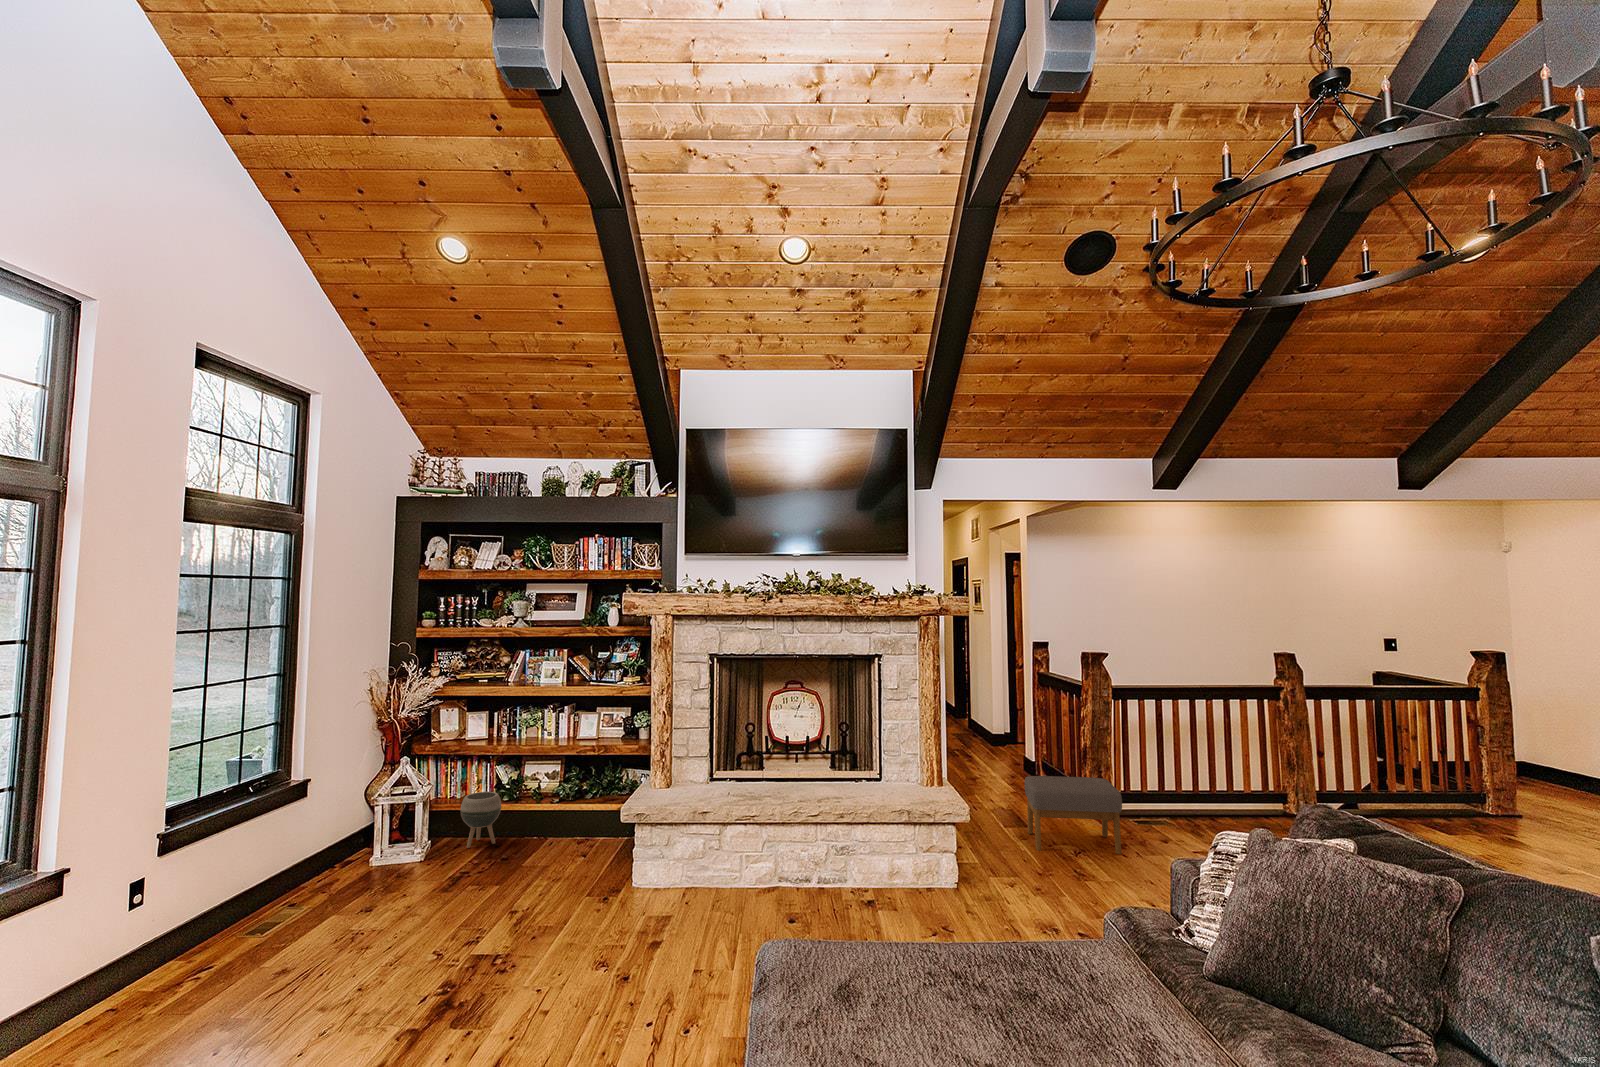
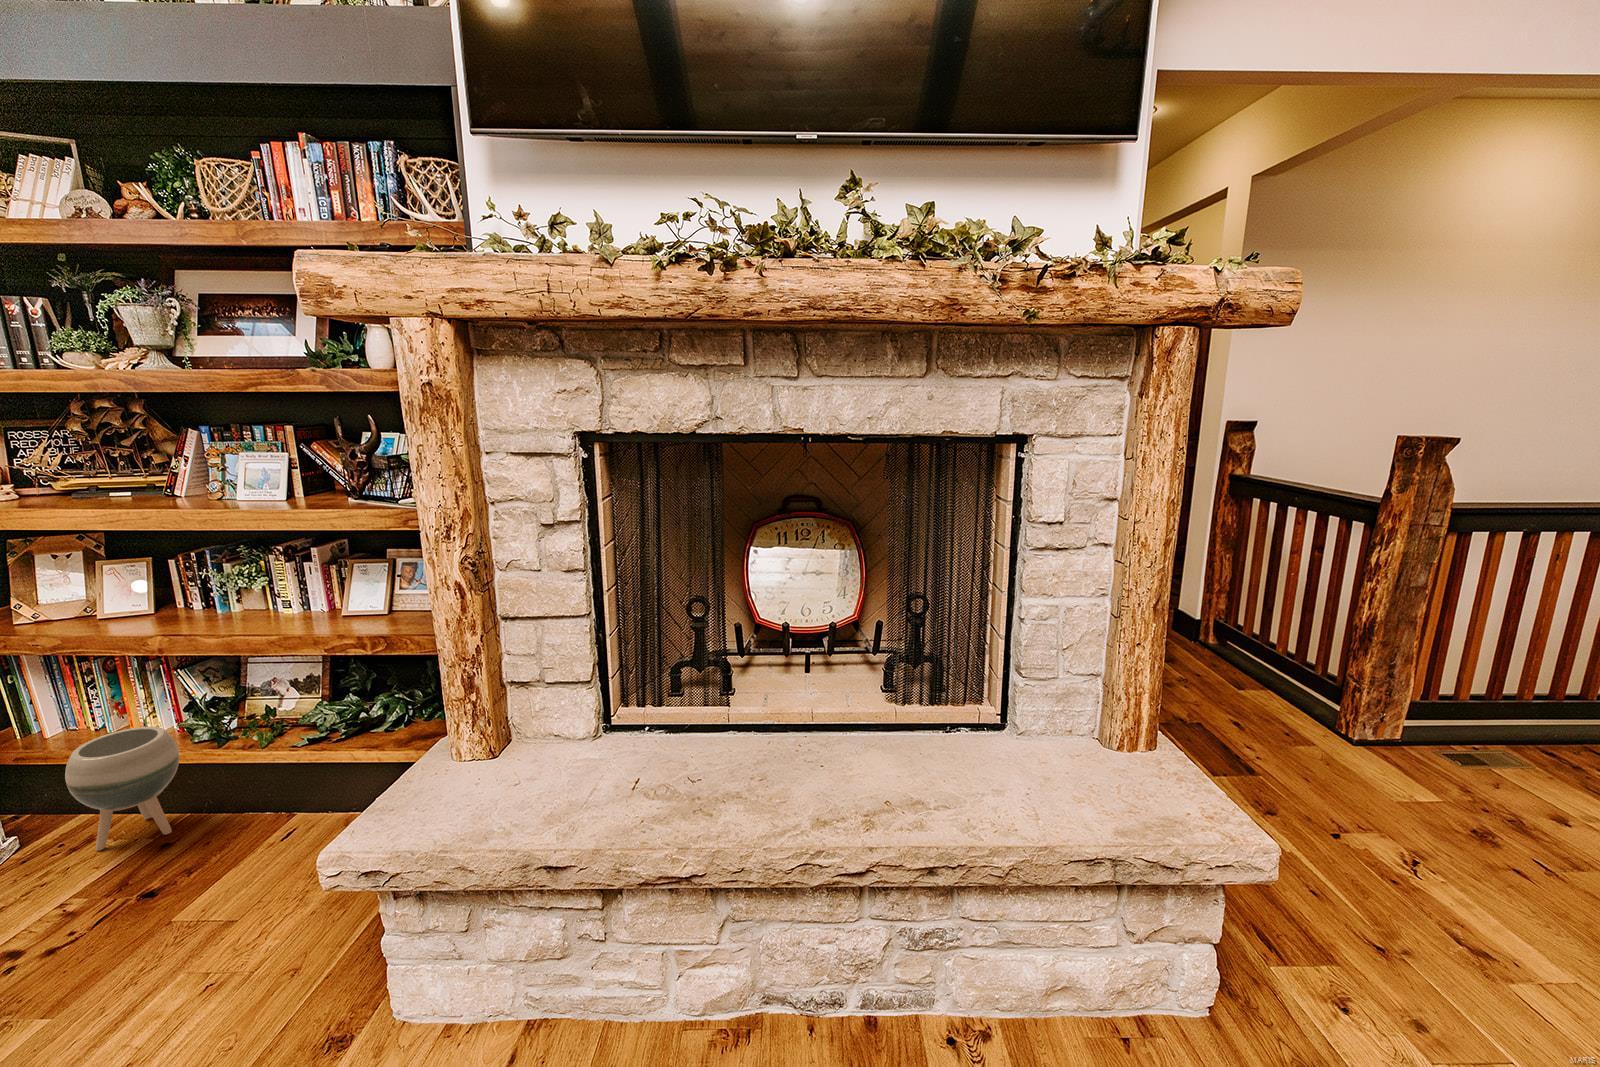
footstool: present [1024,776,1122,854] -> none [1267,691,1565,882]

